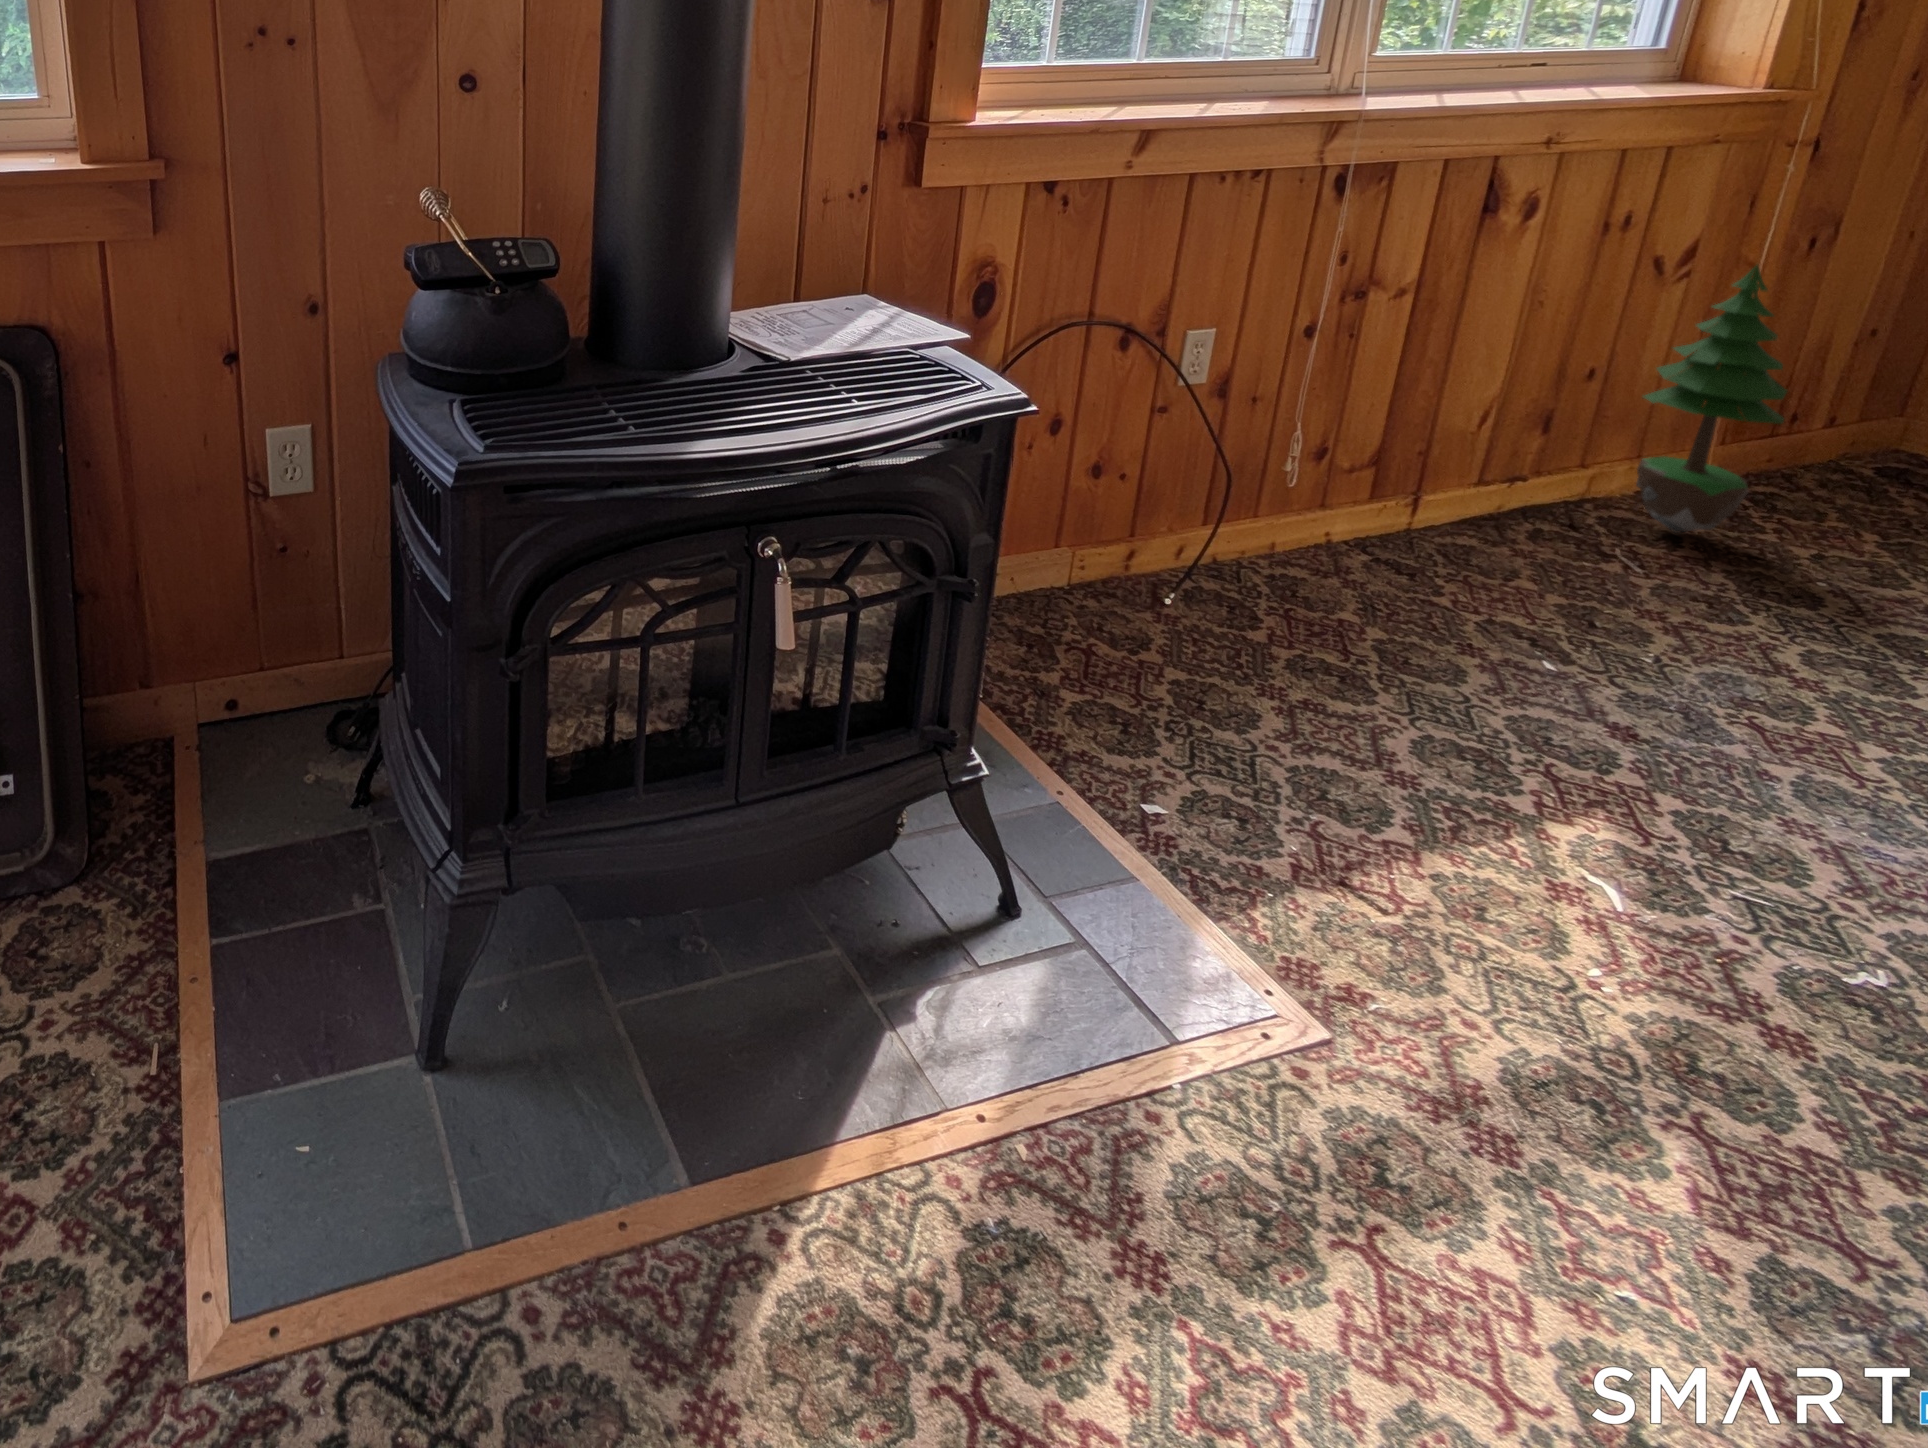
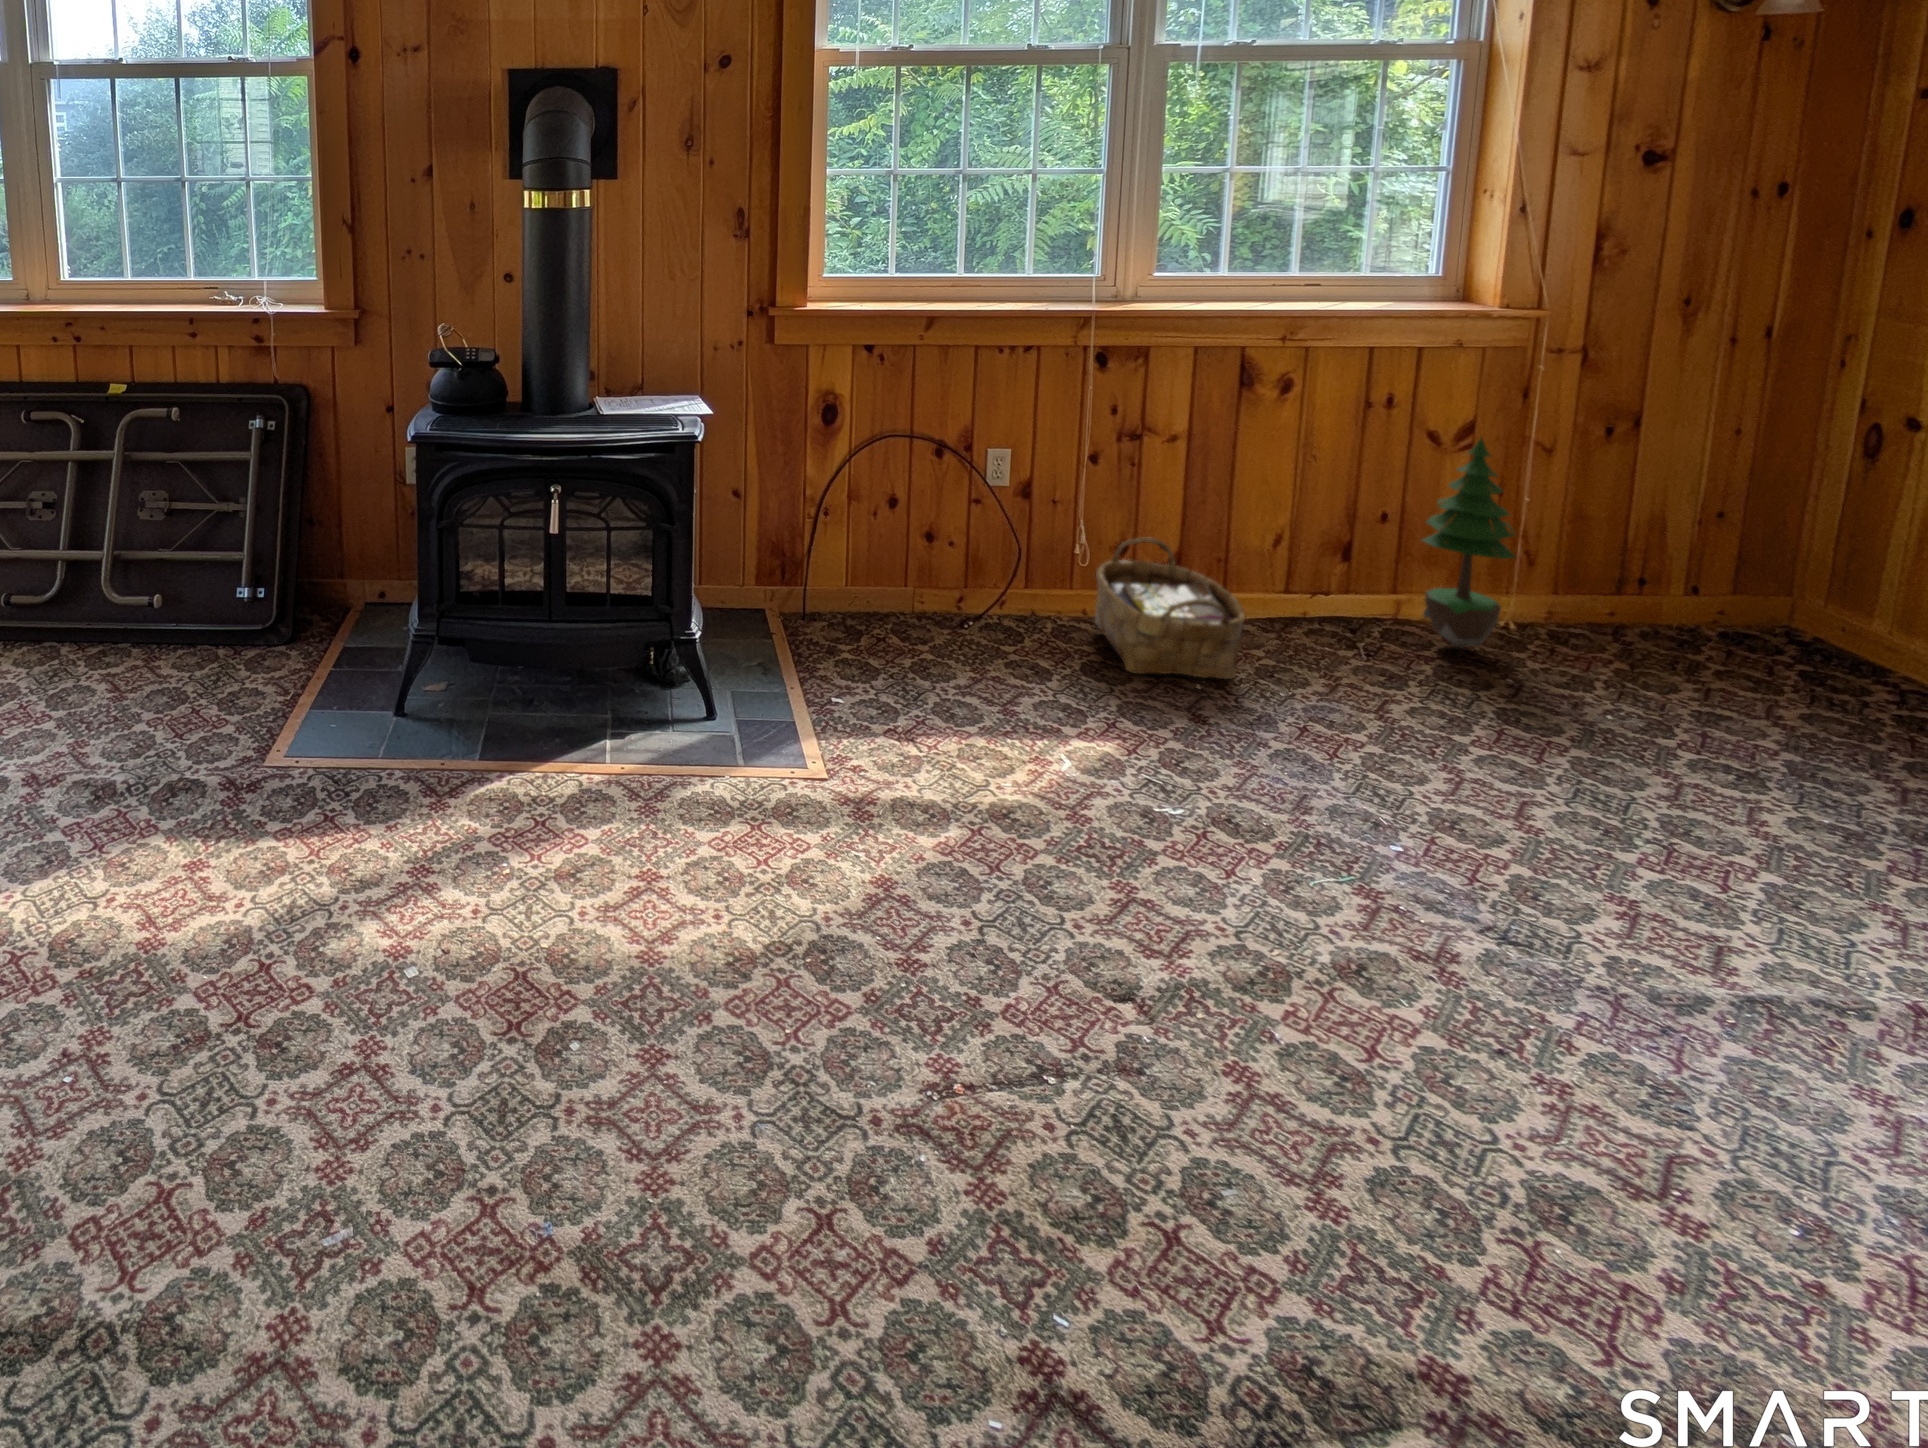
woven basket: none [1300,438,1589,653] -> present [1095,538,1245,679]

